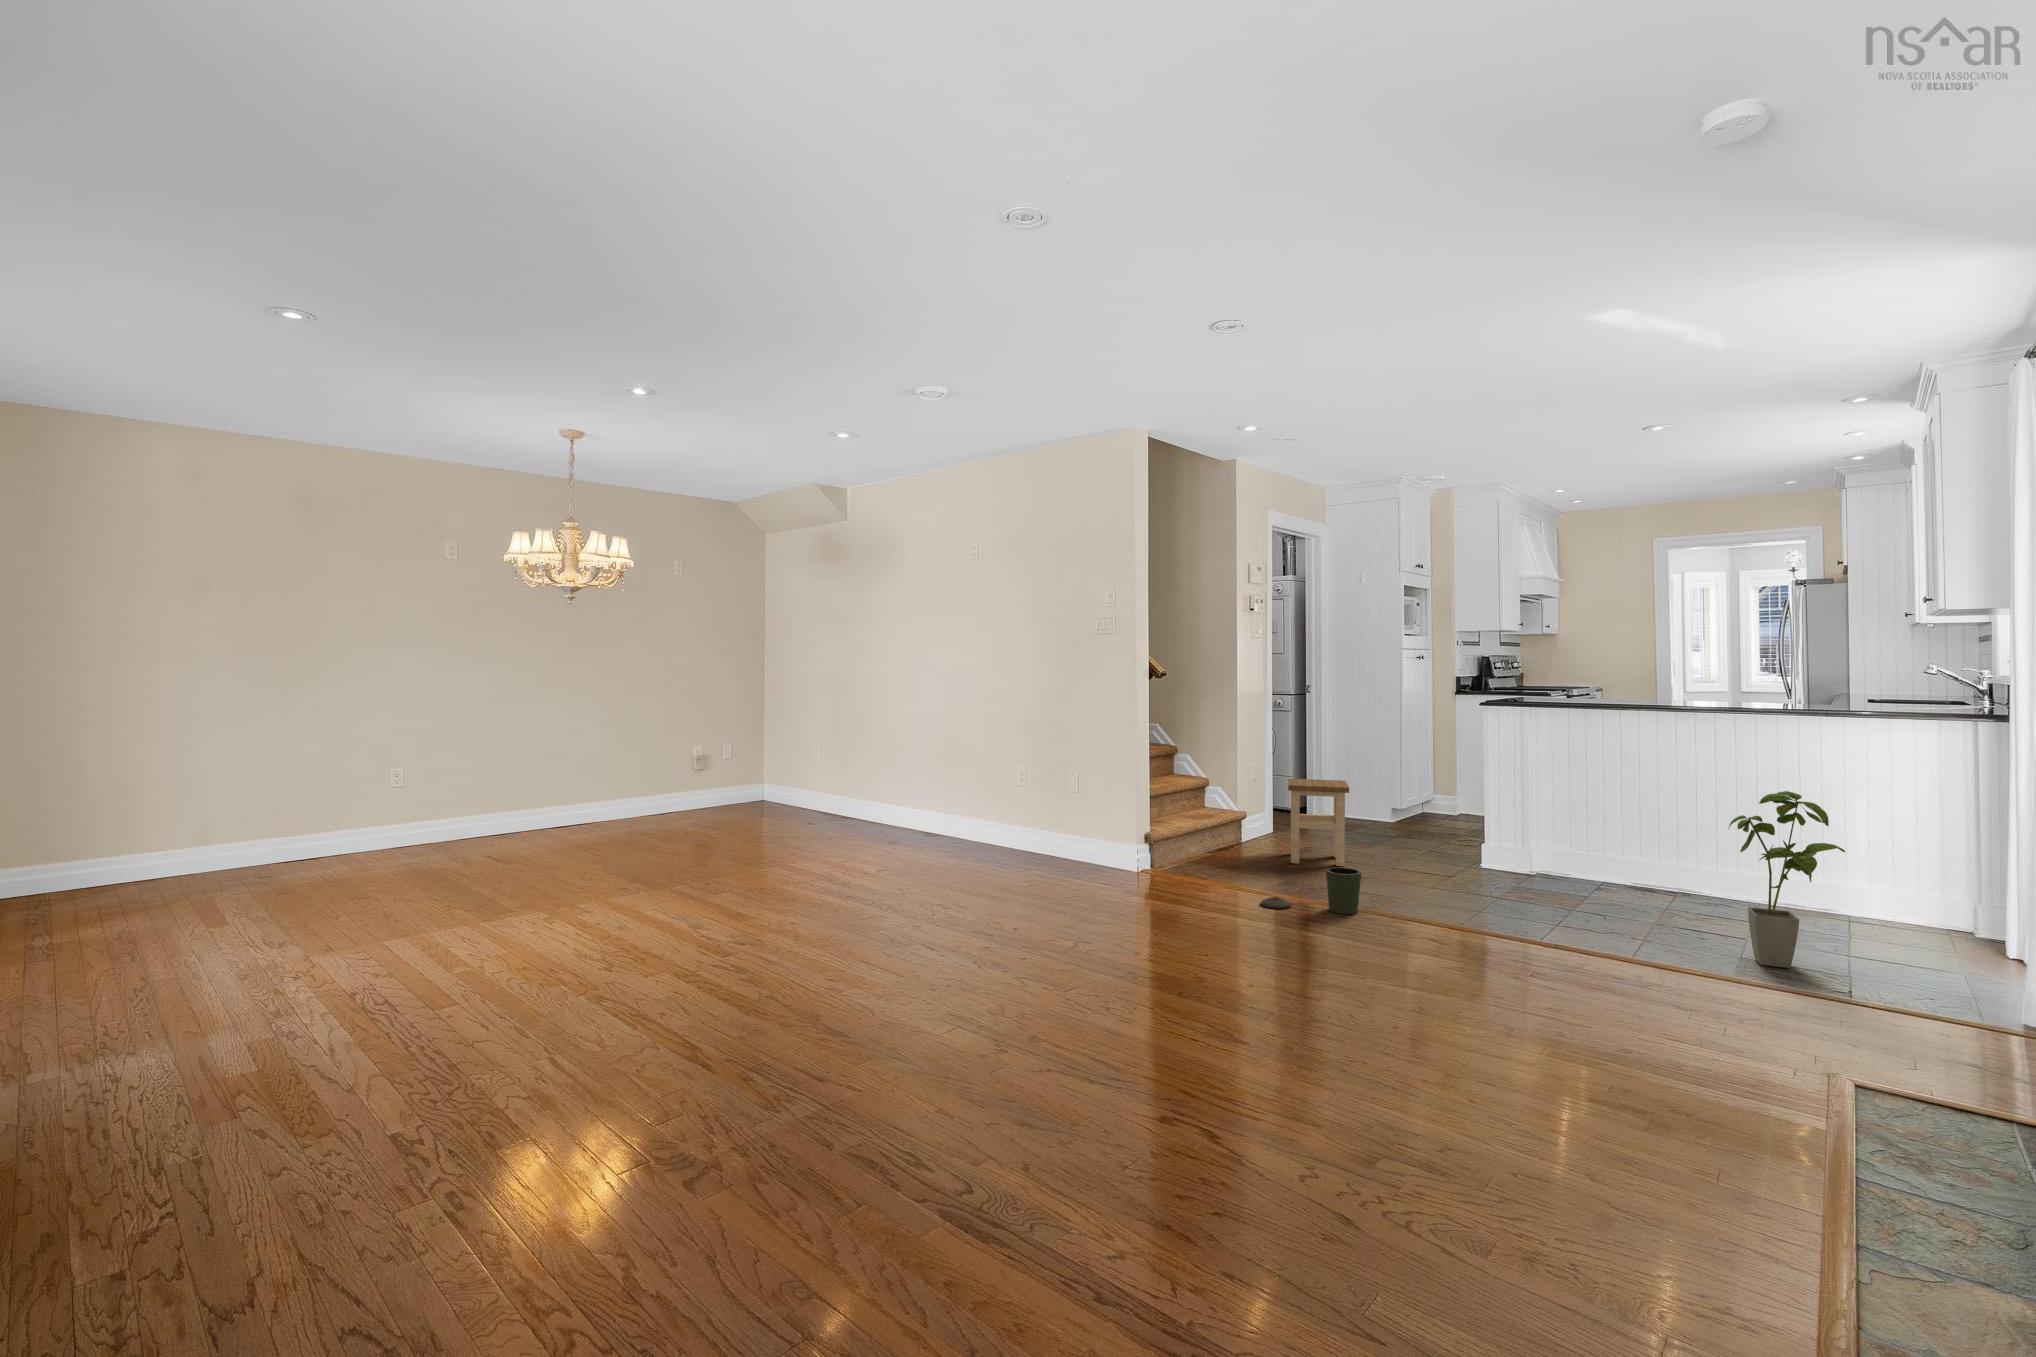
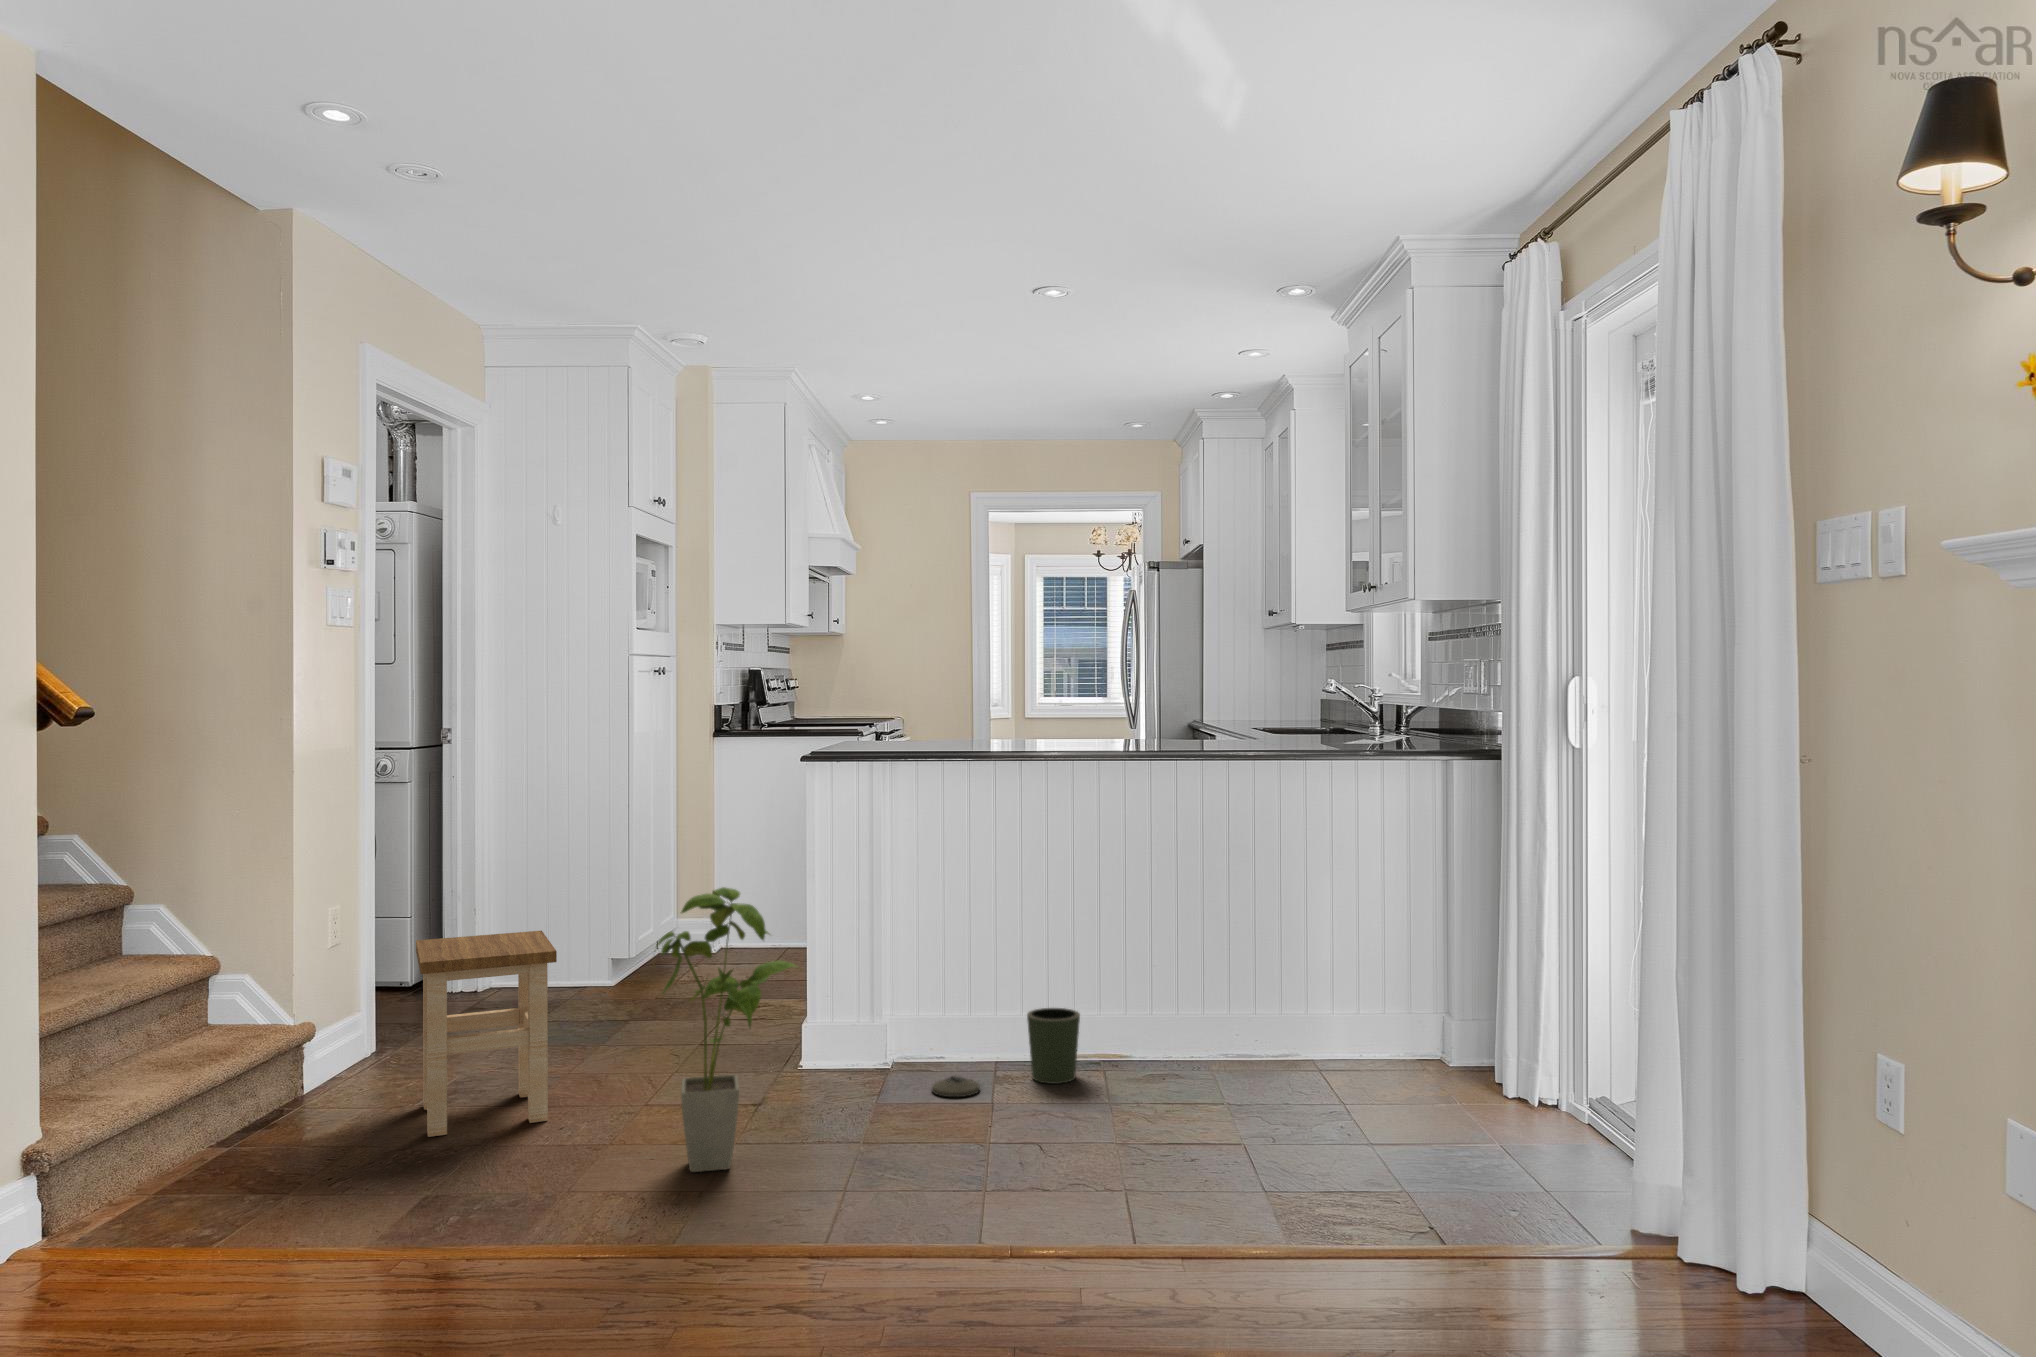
house plant: present [1728,791,1845,968] -> present [657,887,796,1172]
trash can: present [1261,868,1361,914] -> present [932,1008,1080,1097]

